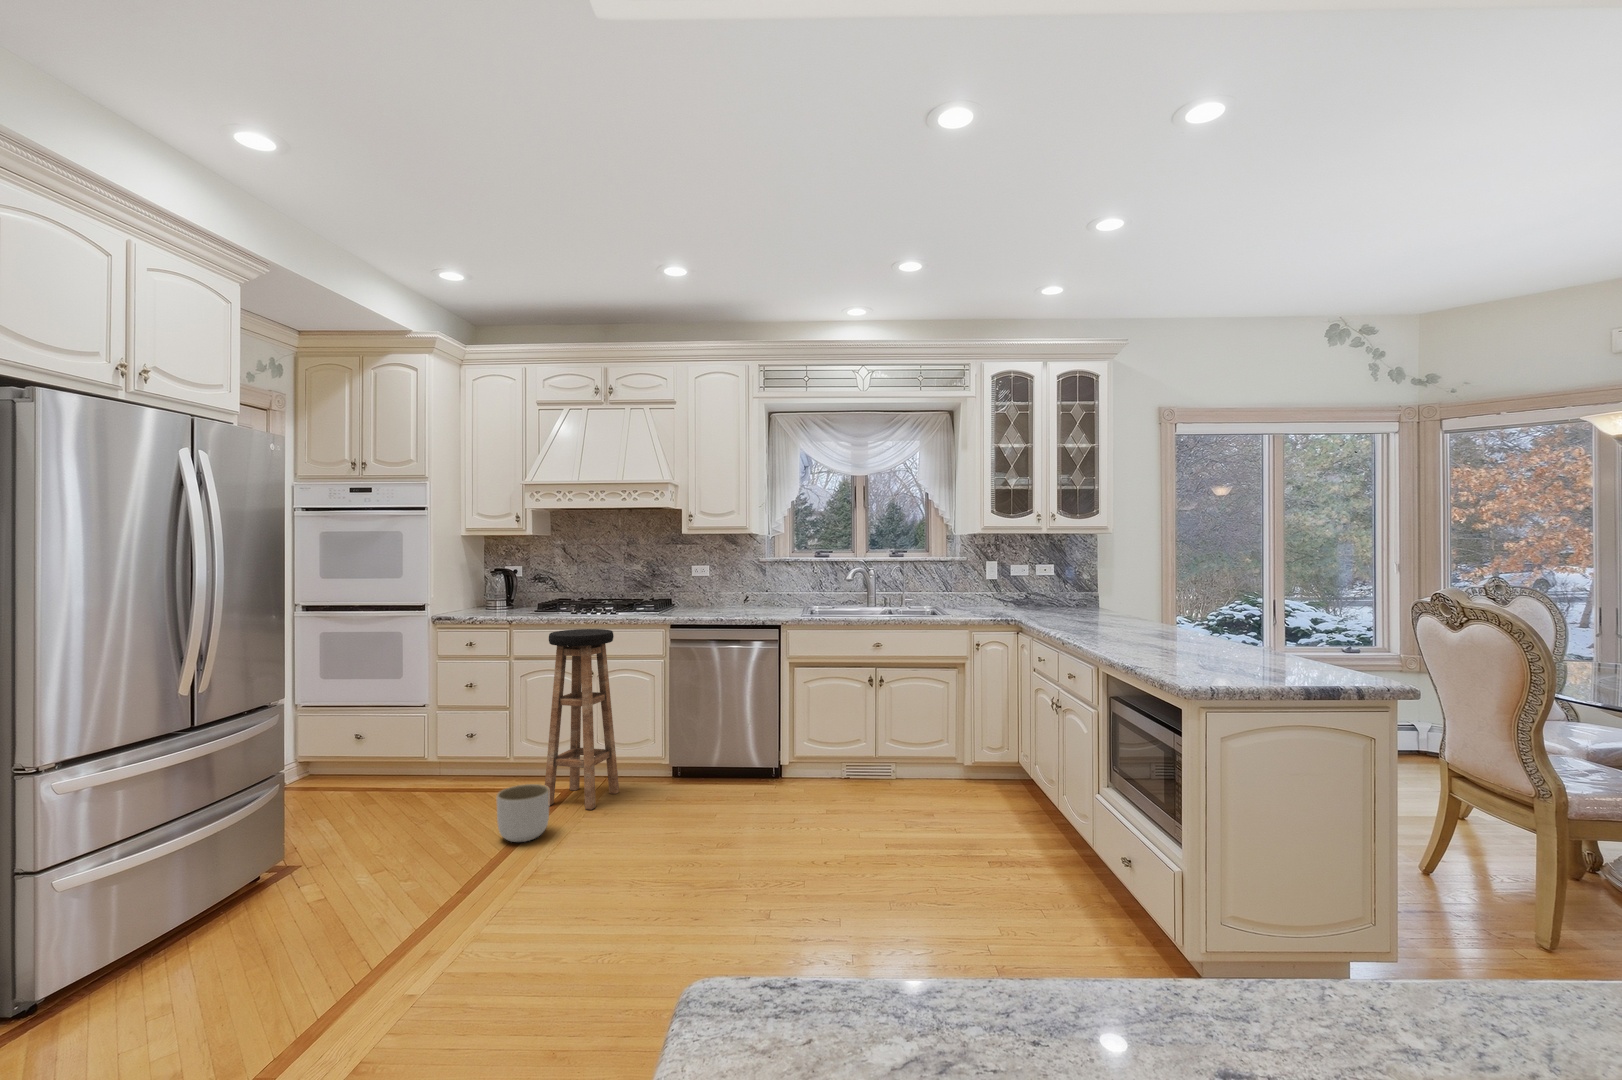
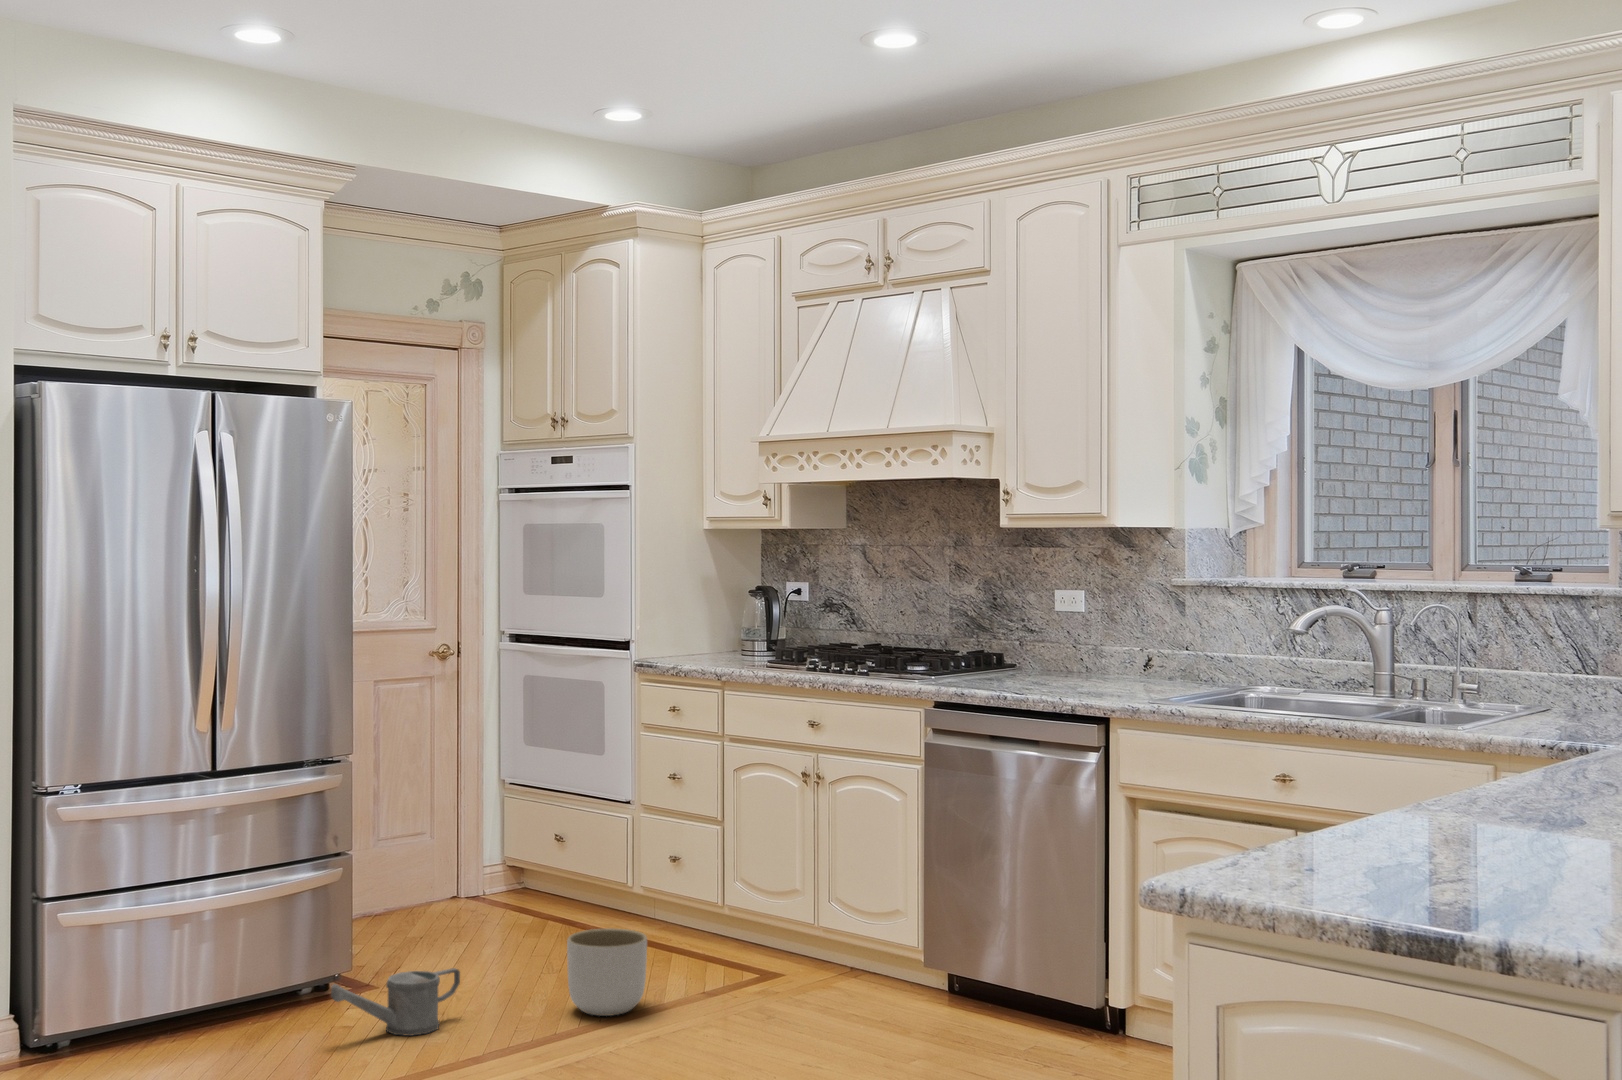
bar stool: present [545,629,619,810] -> none [697,691,822,1000]
watering can: none [369,837,433,894] -> present [331,968,460,1036]

